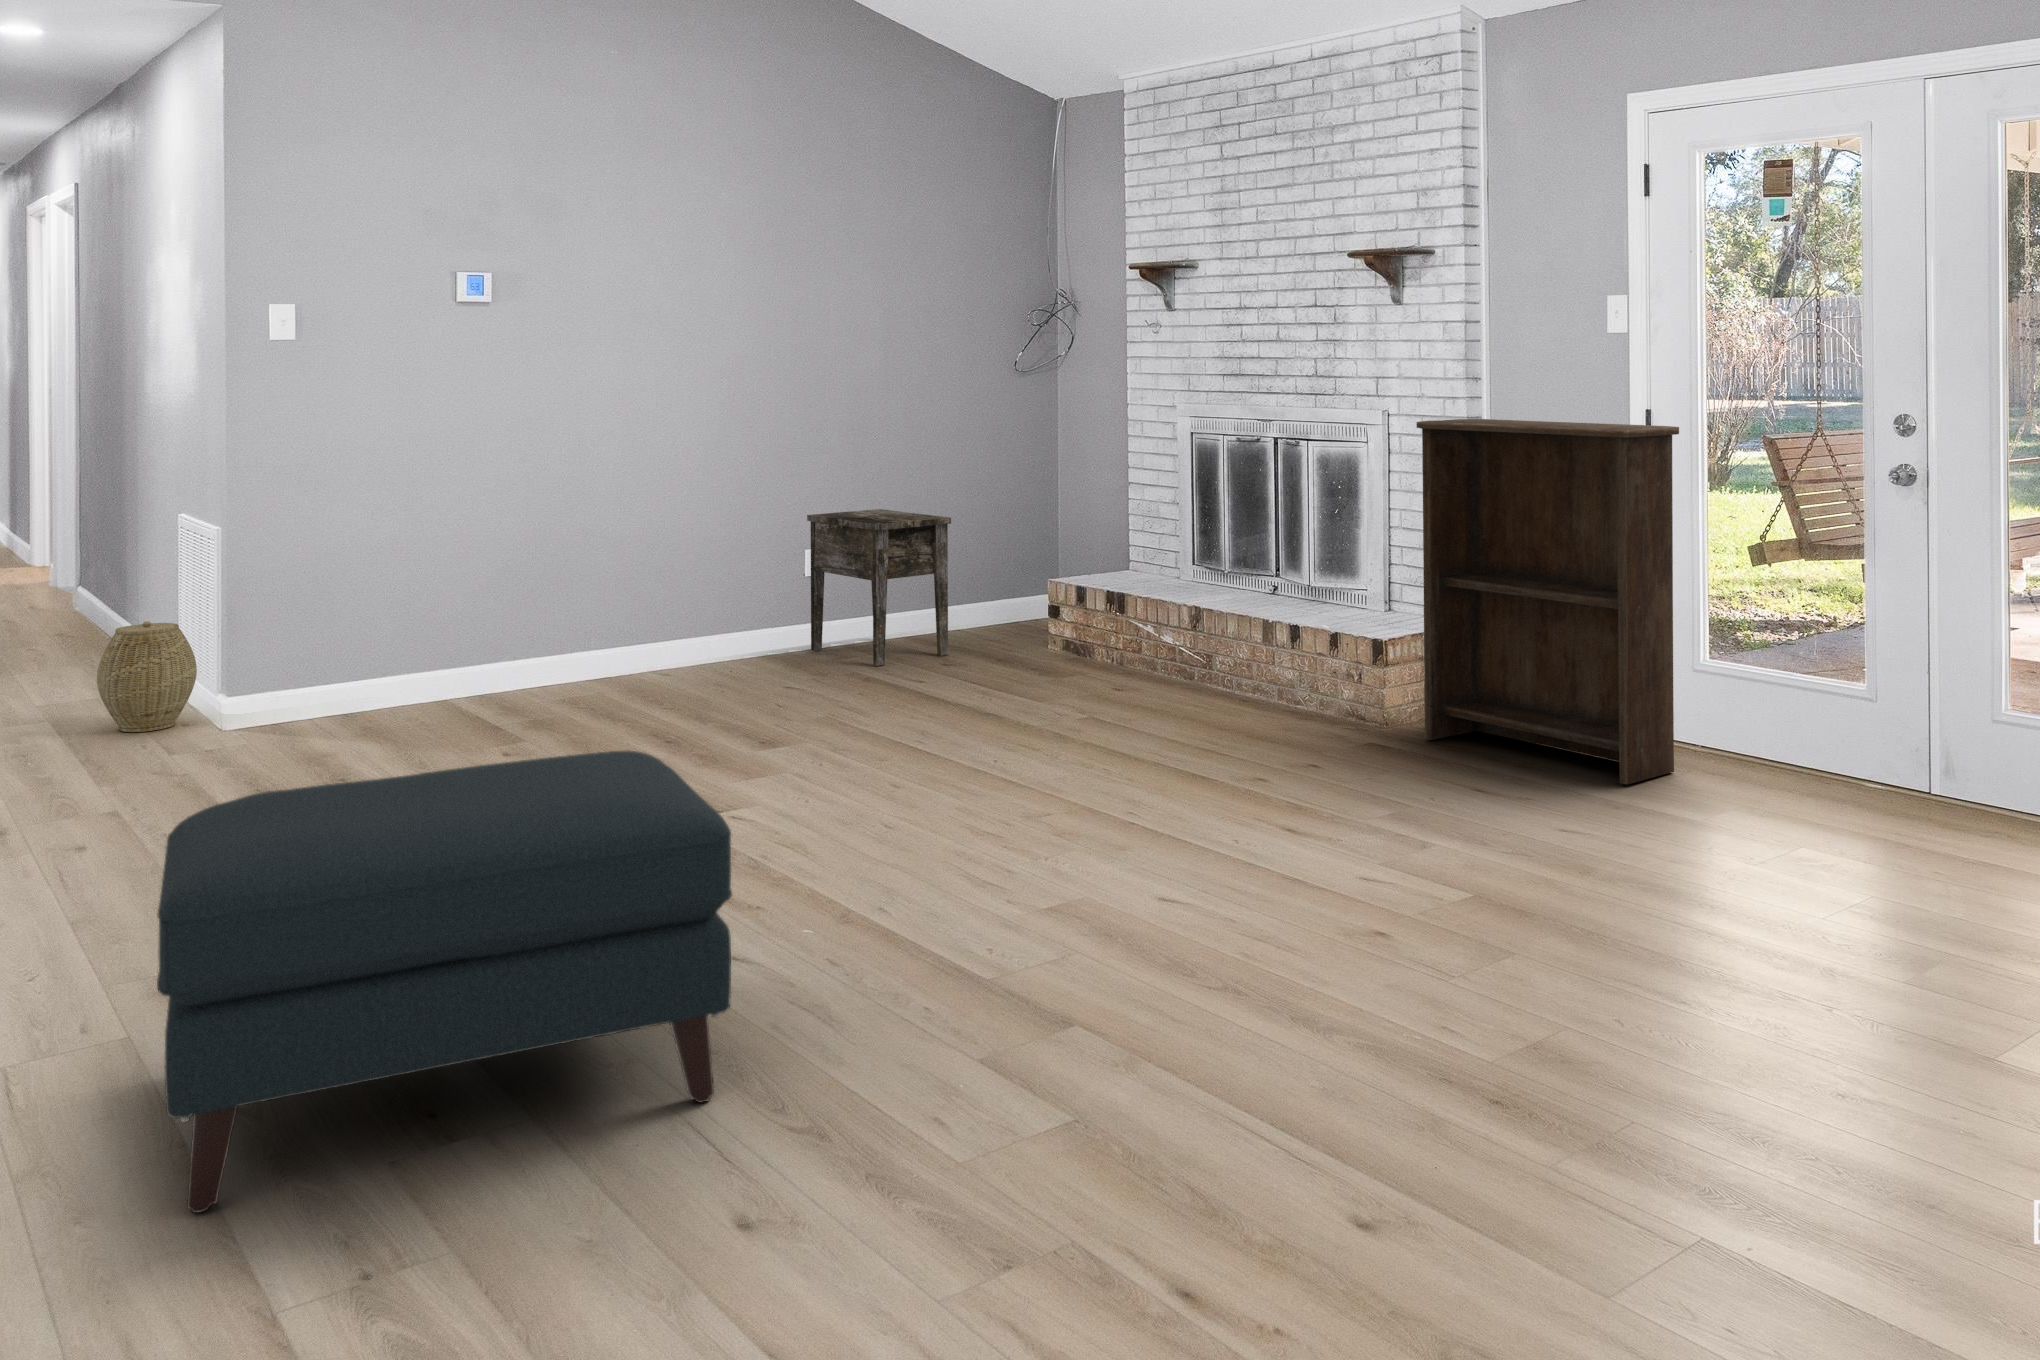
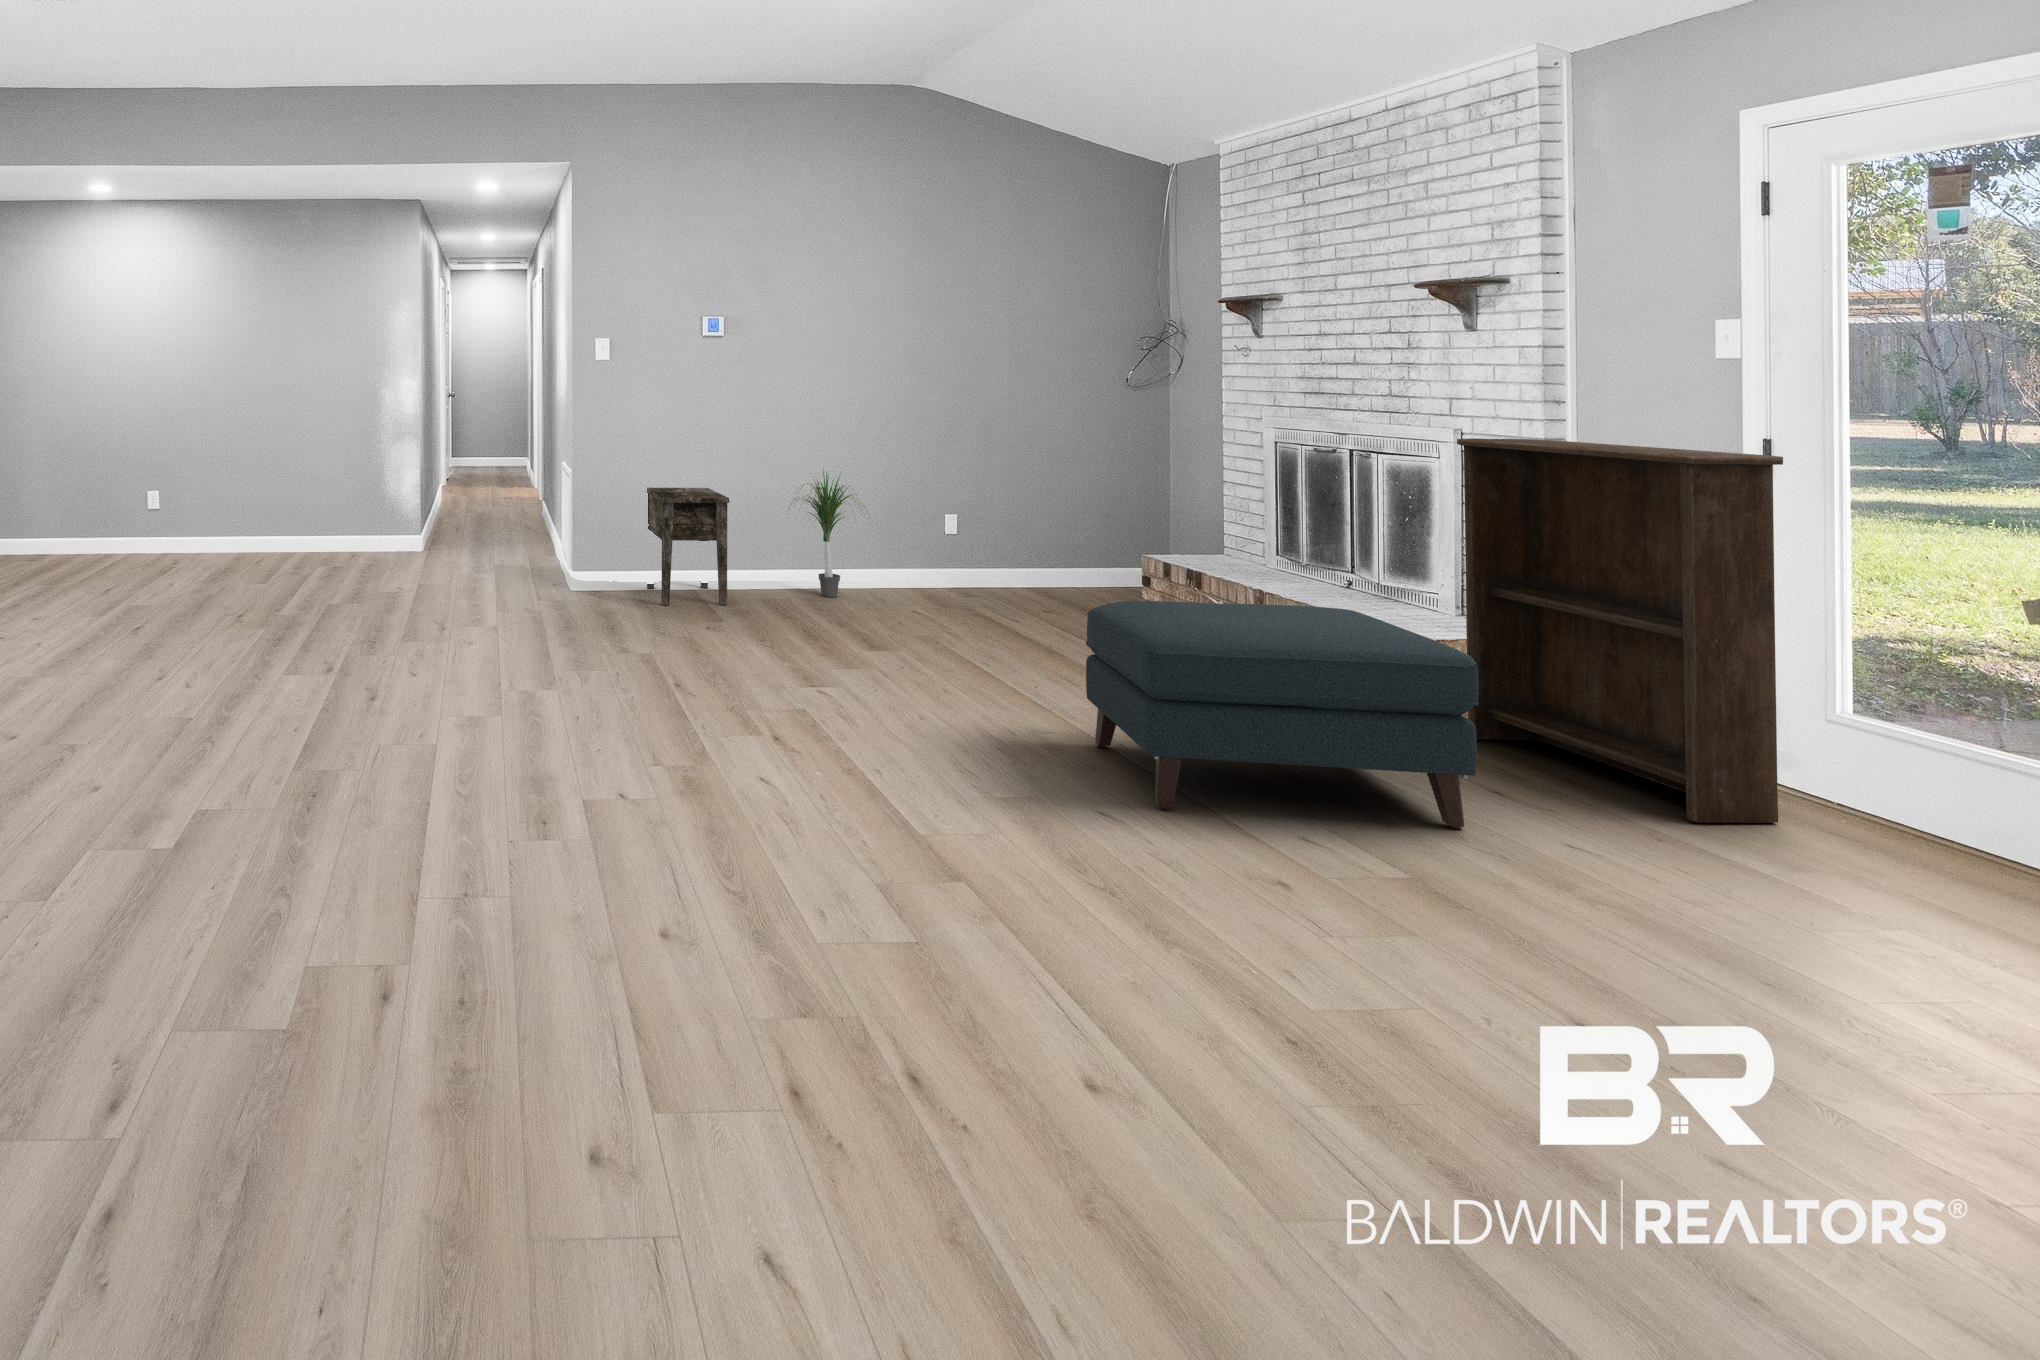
potted plant: none [592,493,723,687] -> present [790,471,865,597]
side table: present [807,509,951,666] -> present [647,488,729,605]
woven basket: present [97,621,197,732] -> none [511,517,560,581]
ottoman: present [157,751,732,1213] -> present [1086,601,1479,829]

